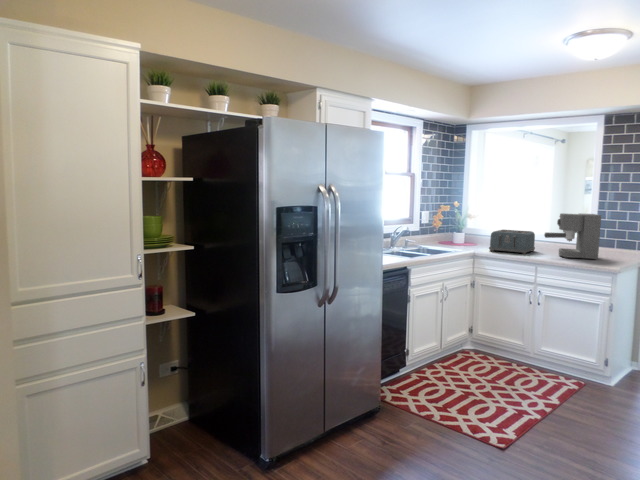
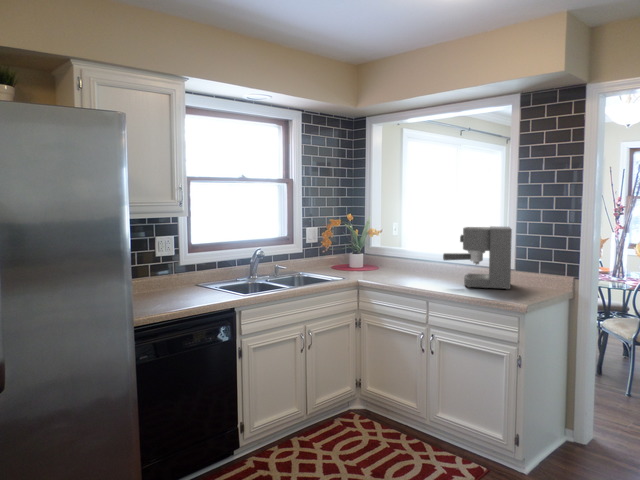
toaster: present [489,230,535,254] -> none [380,249,443,282]

